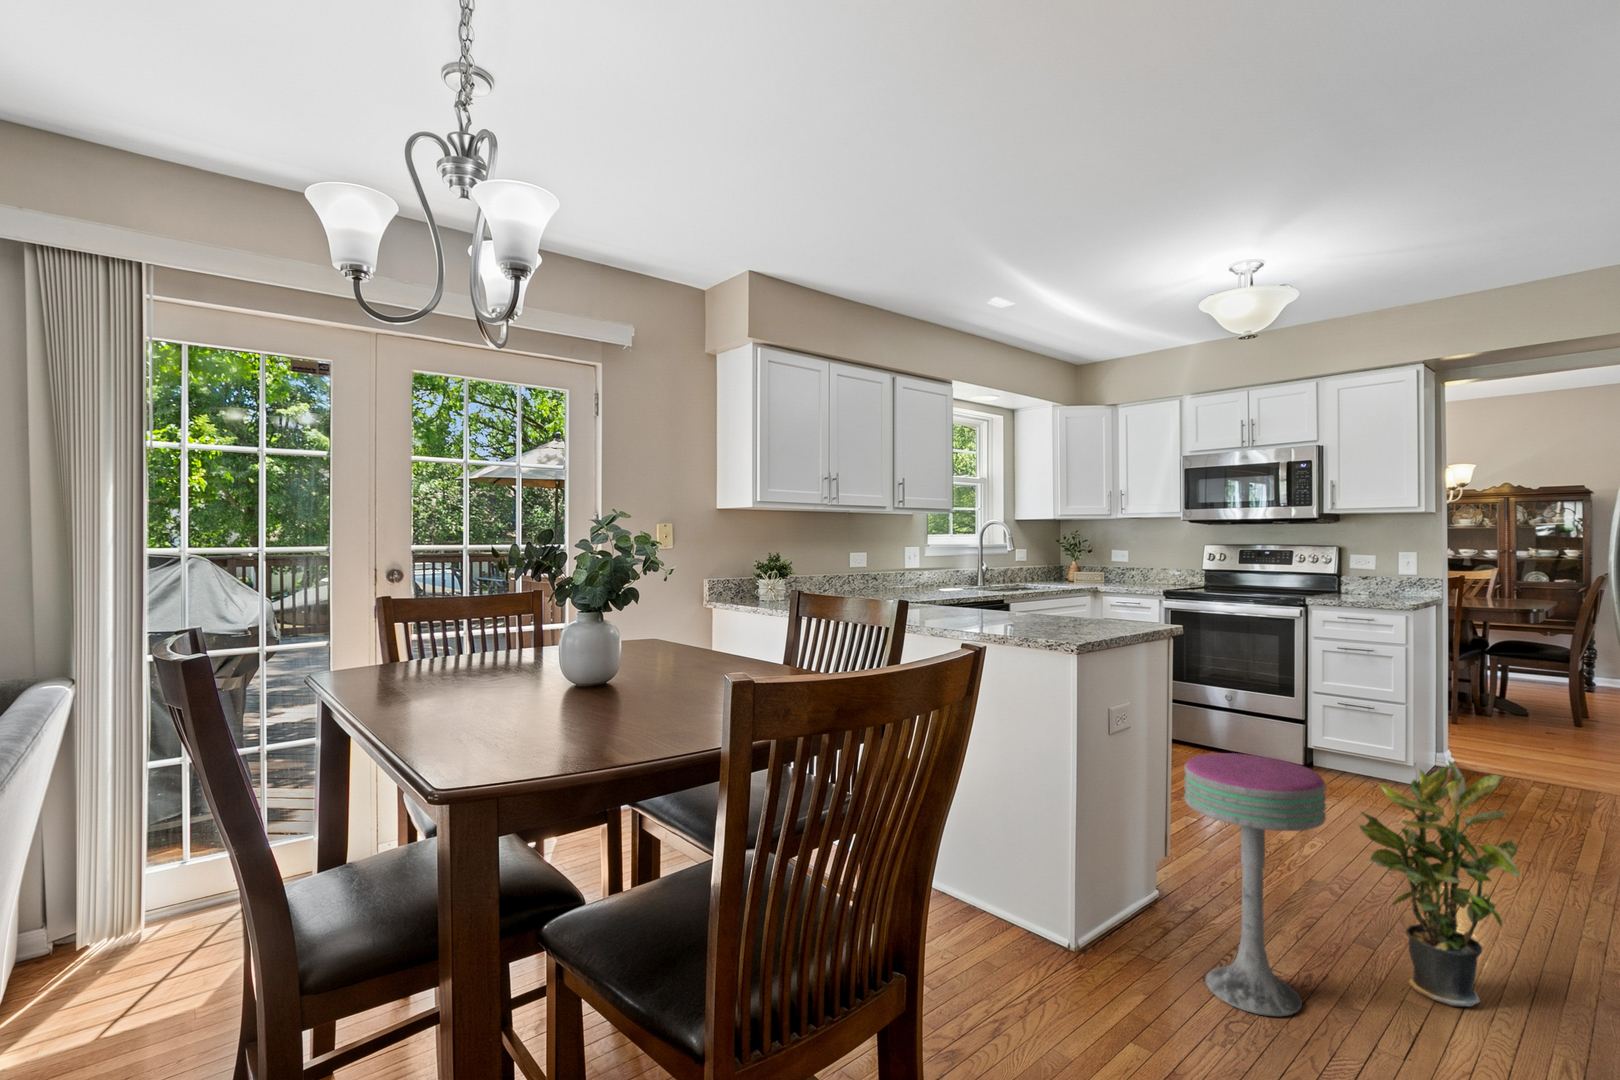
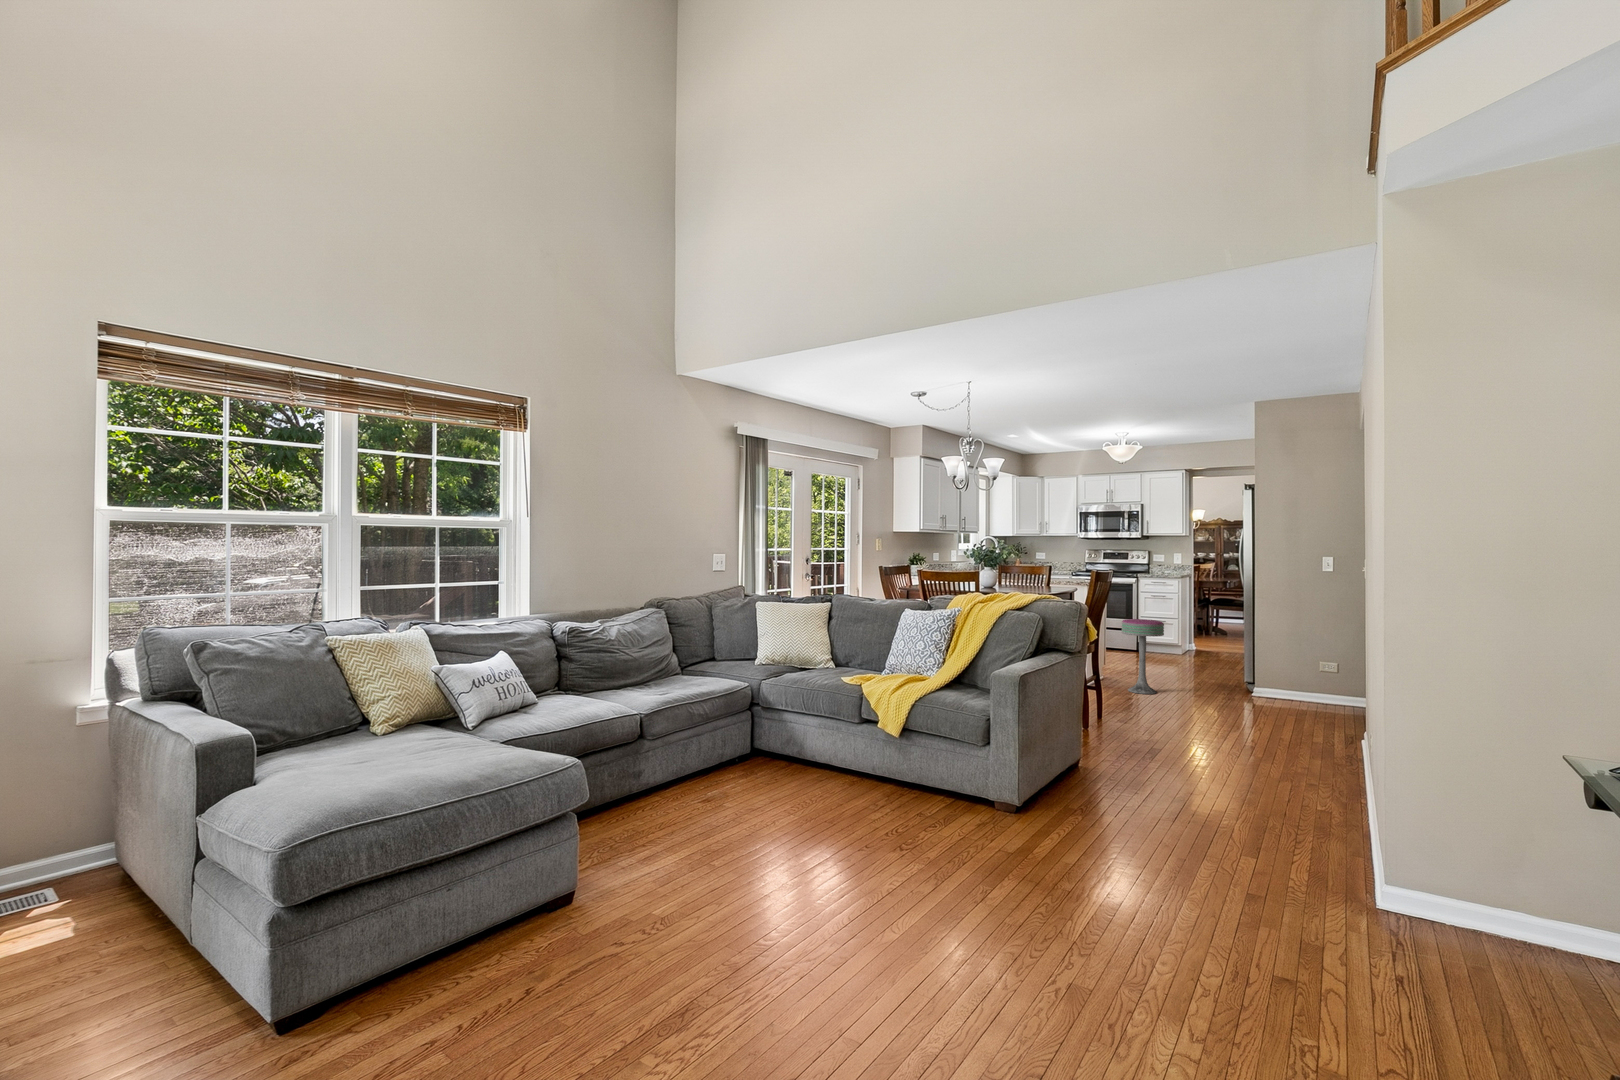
potted plant: present [1360,761,1520,1006] -> none [1171,618,1215,691]

